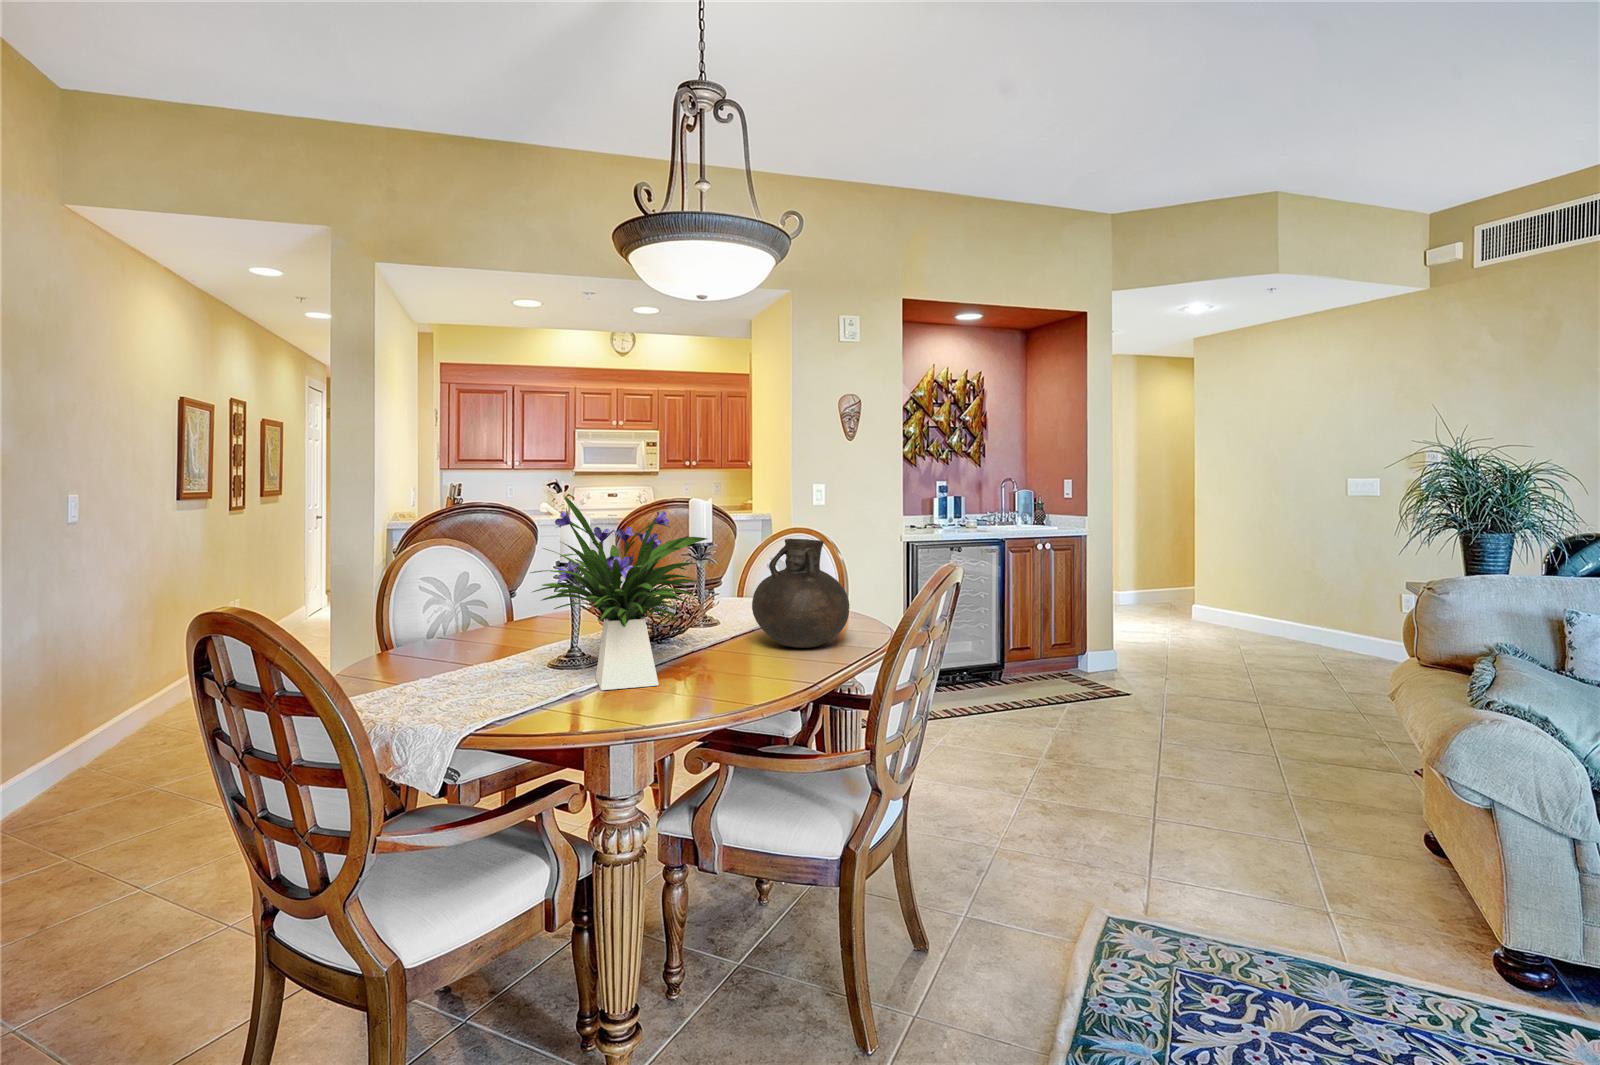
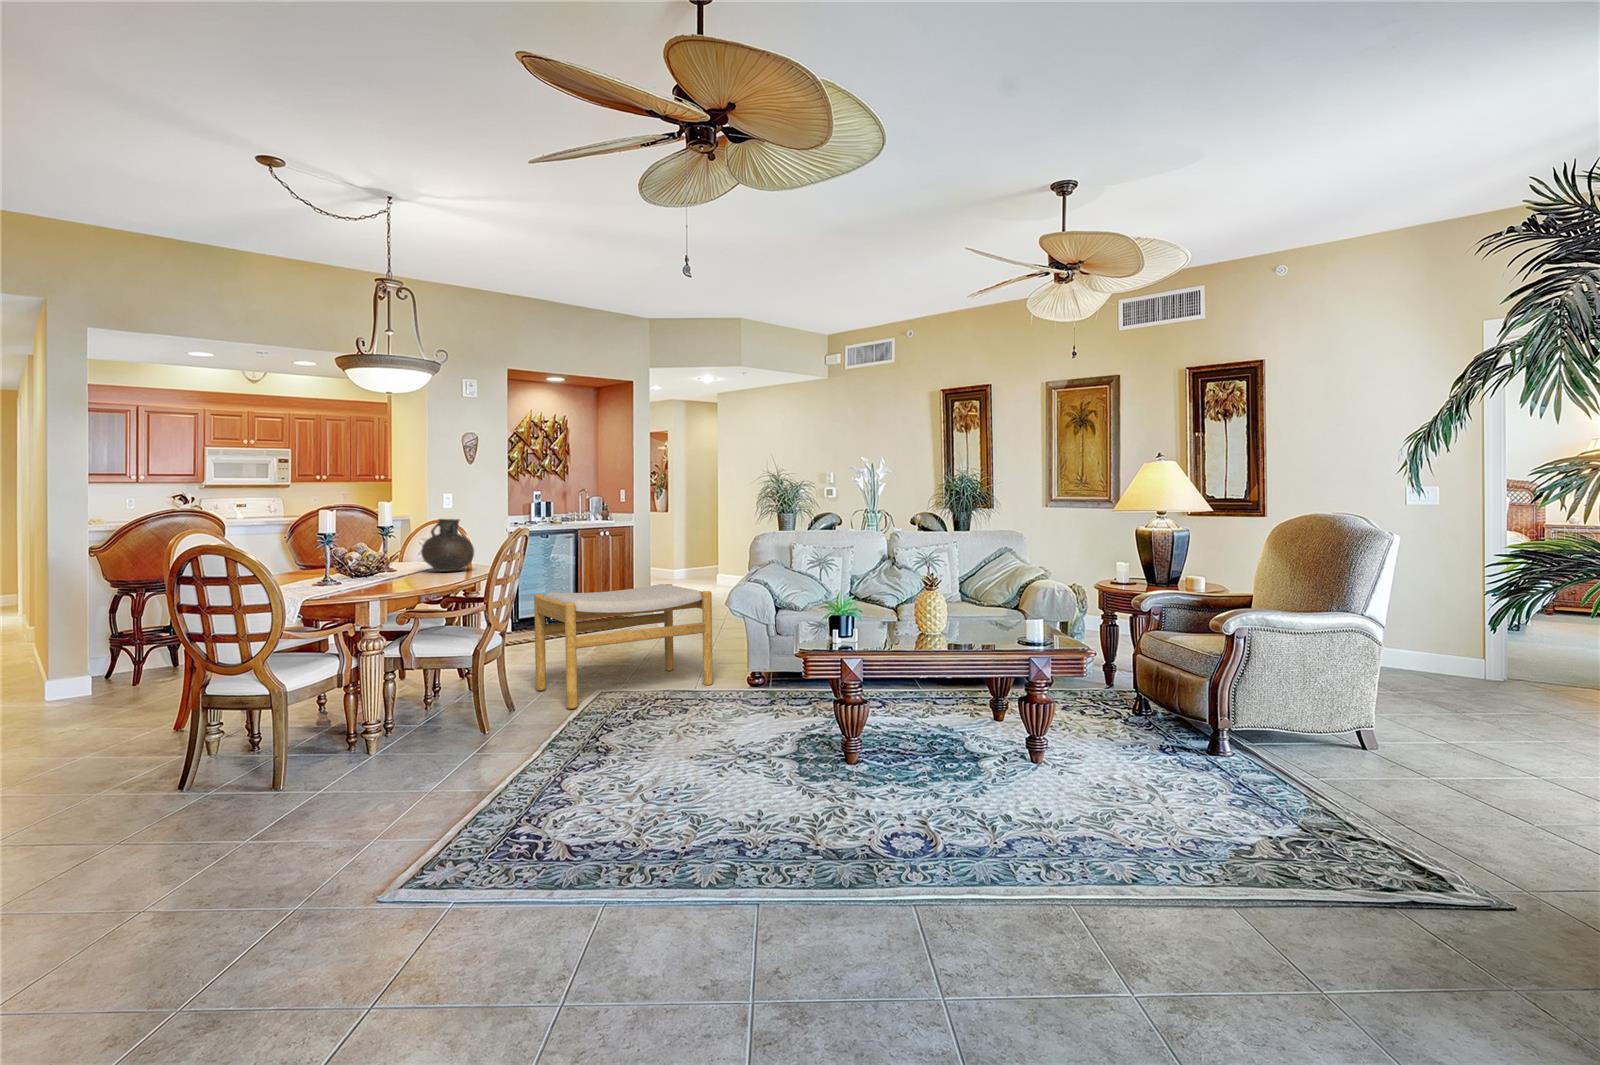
flower arrangement: present [531,497,707,690] -> none [311,497,404,585]
footstool: none [955,674,1370,977] -> present [534,584,713,709]

